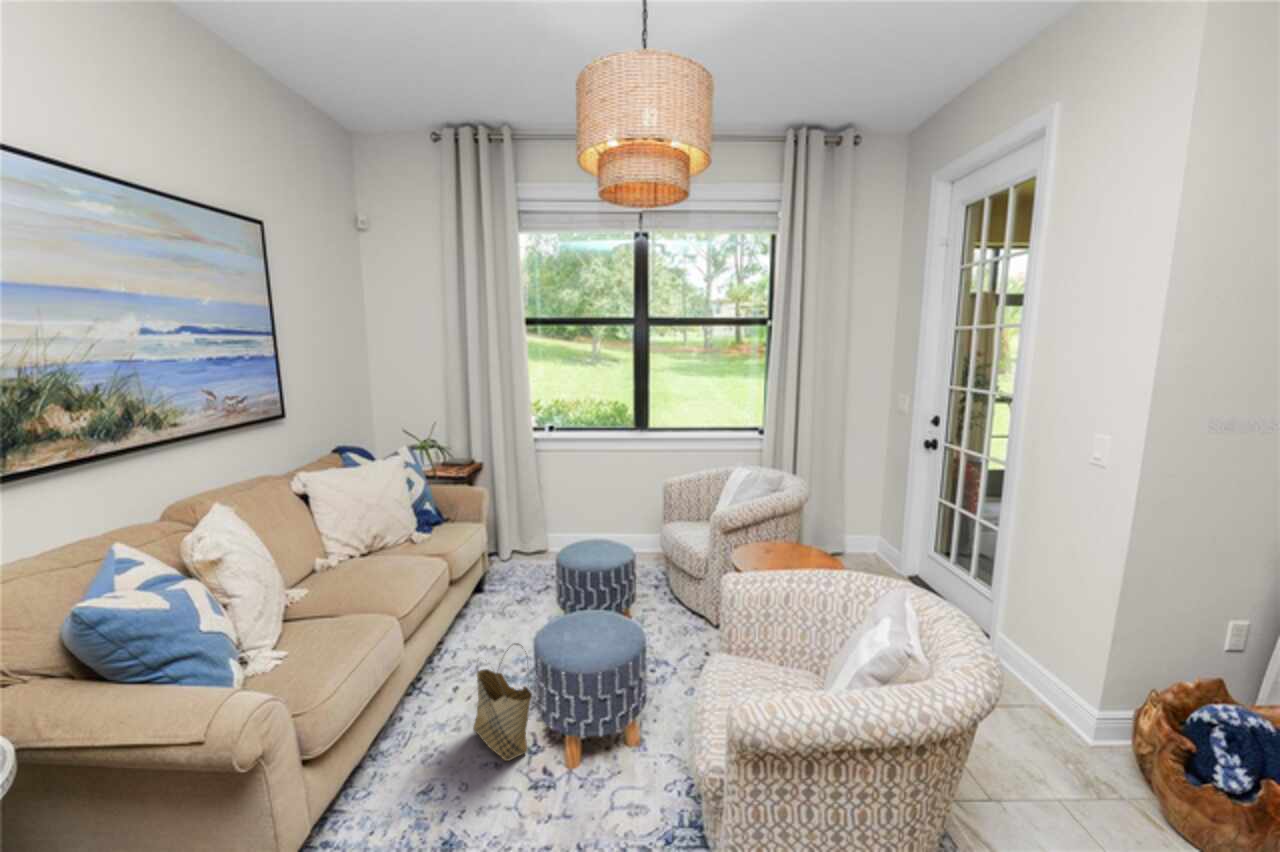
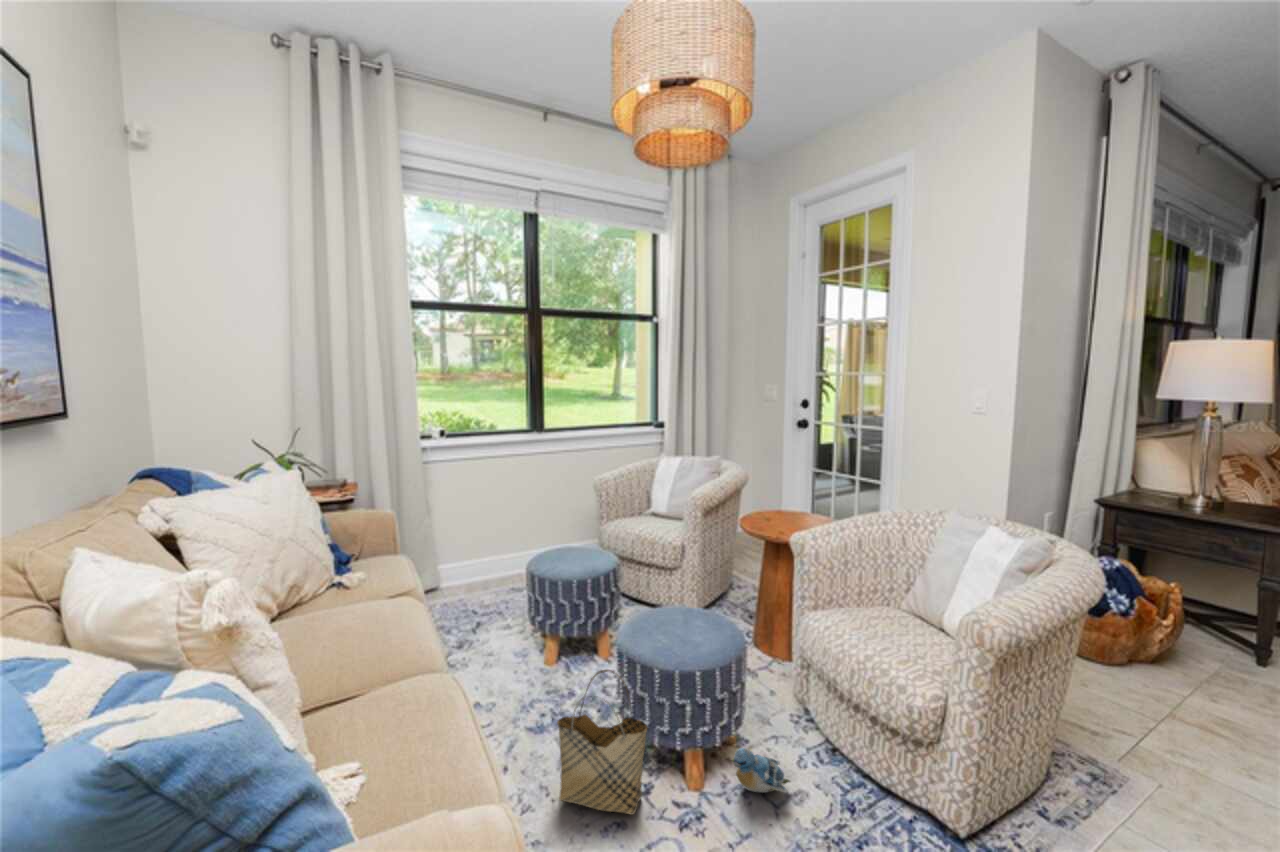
plush toy: none [594,748,643,802] -> present [732,748,790,793]

